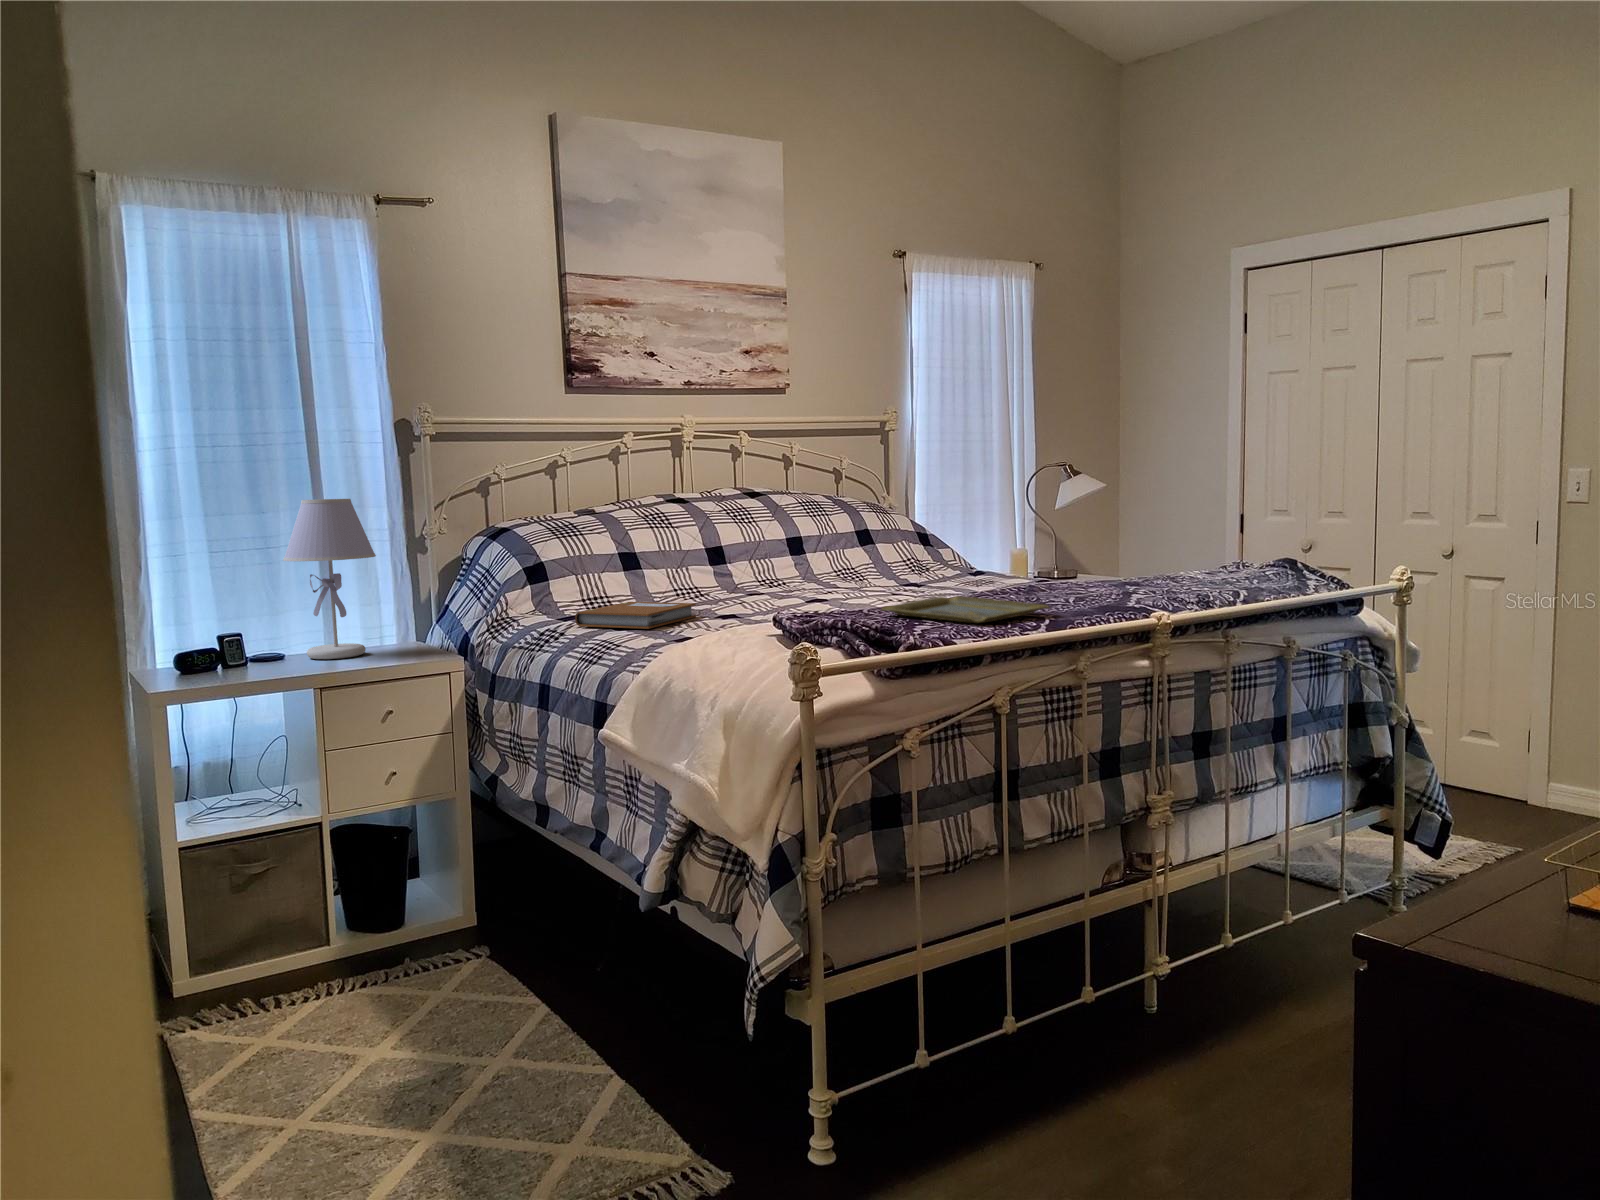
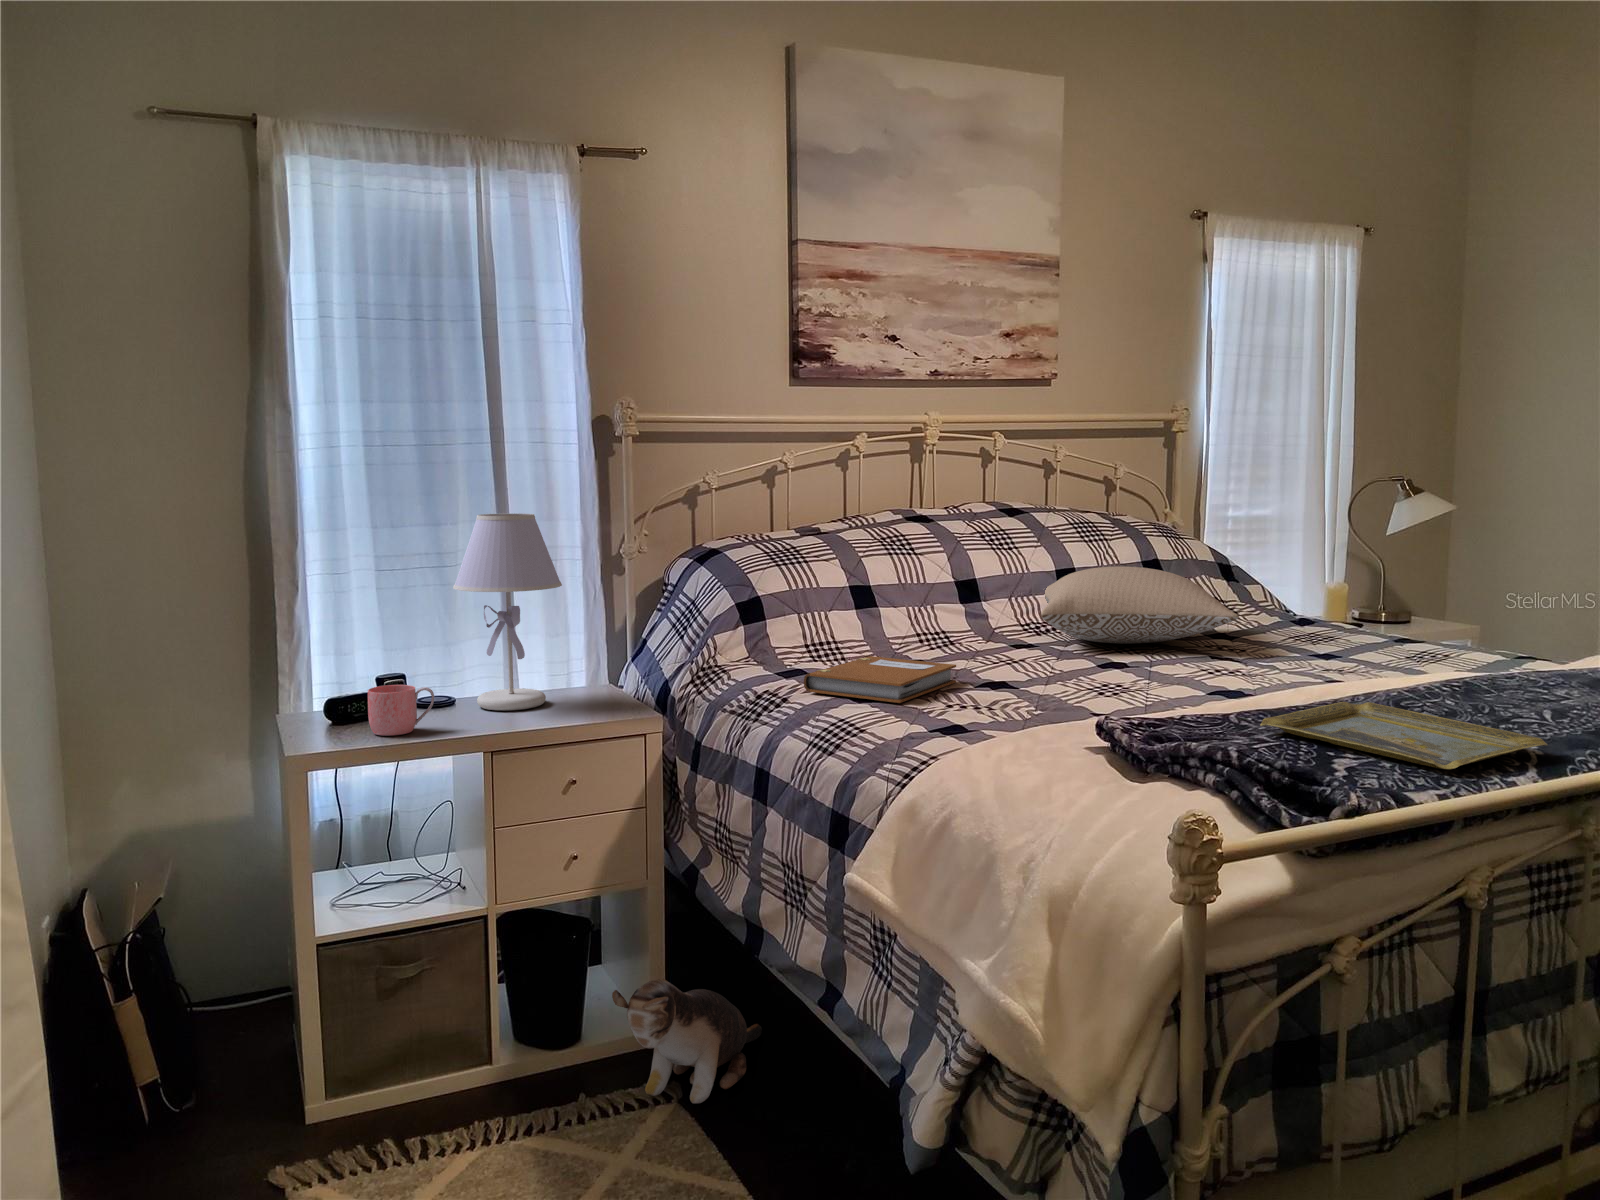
pillow: none [767,532,914,590] -> present [1041,566,1238,644]
mug: none [215,637,272,677] -> present [368,685,434,736]
plush toy: none [430,858,556,955] -> present [612,979,762,1103]

